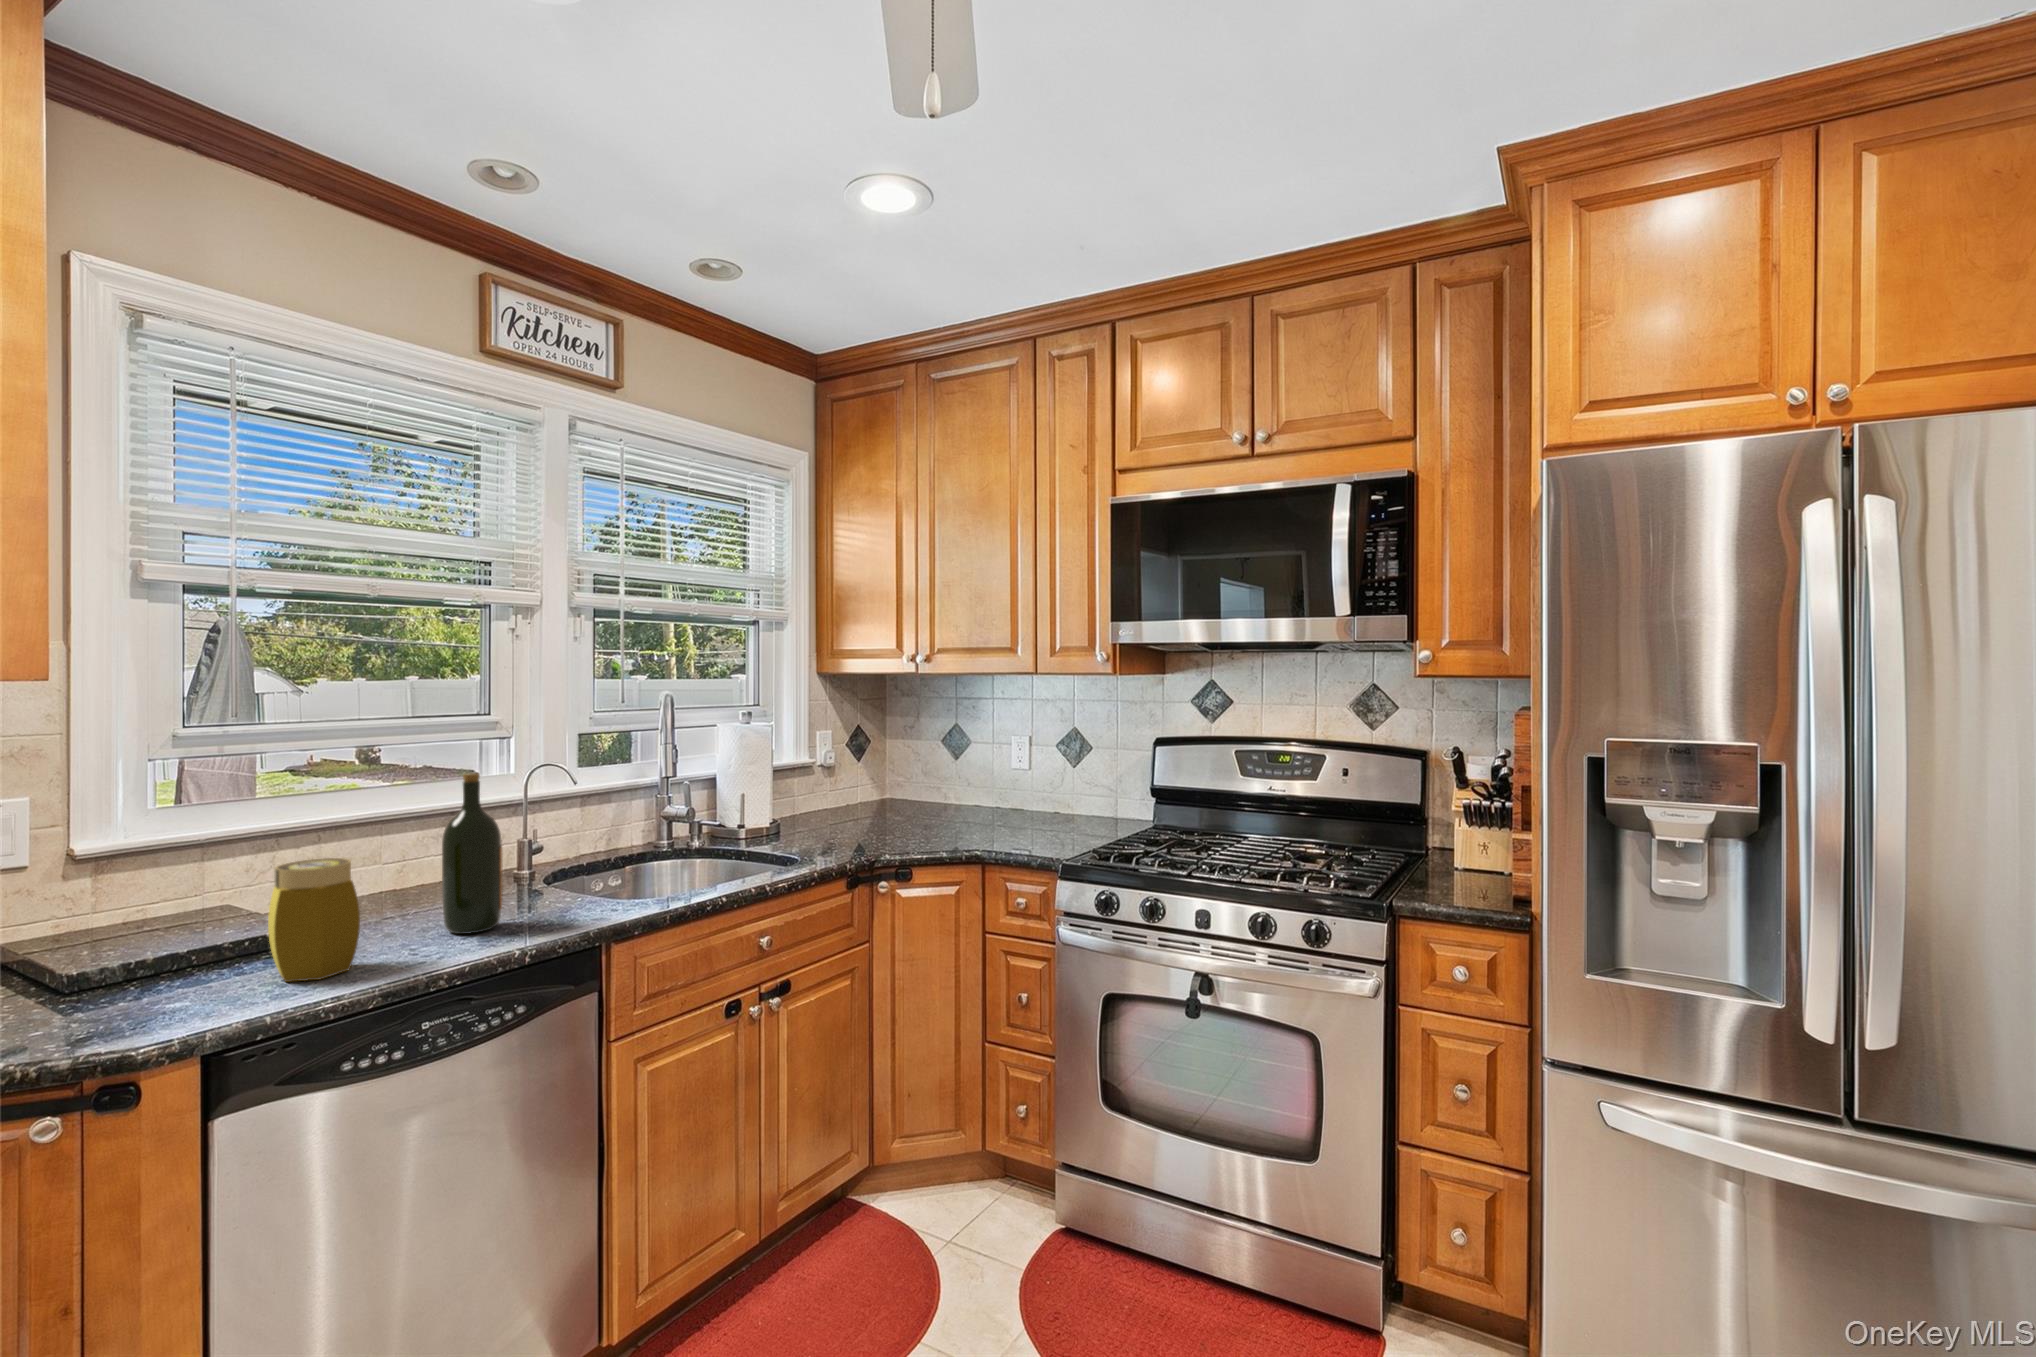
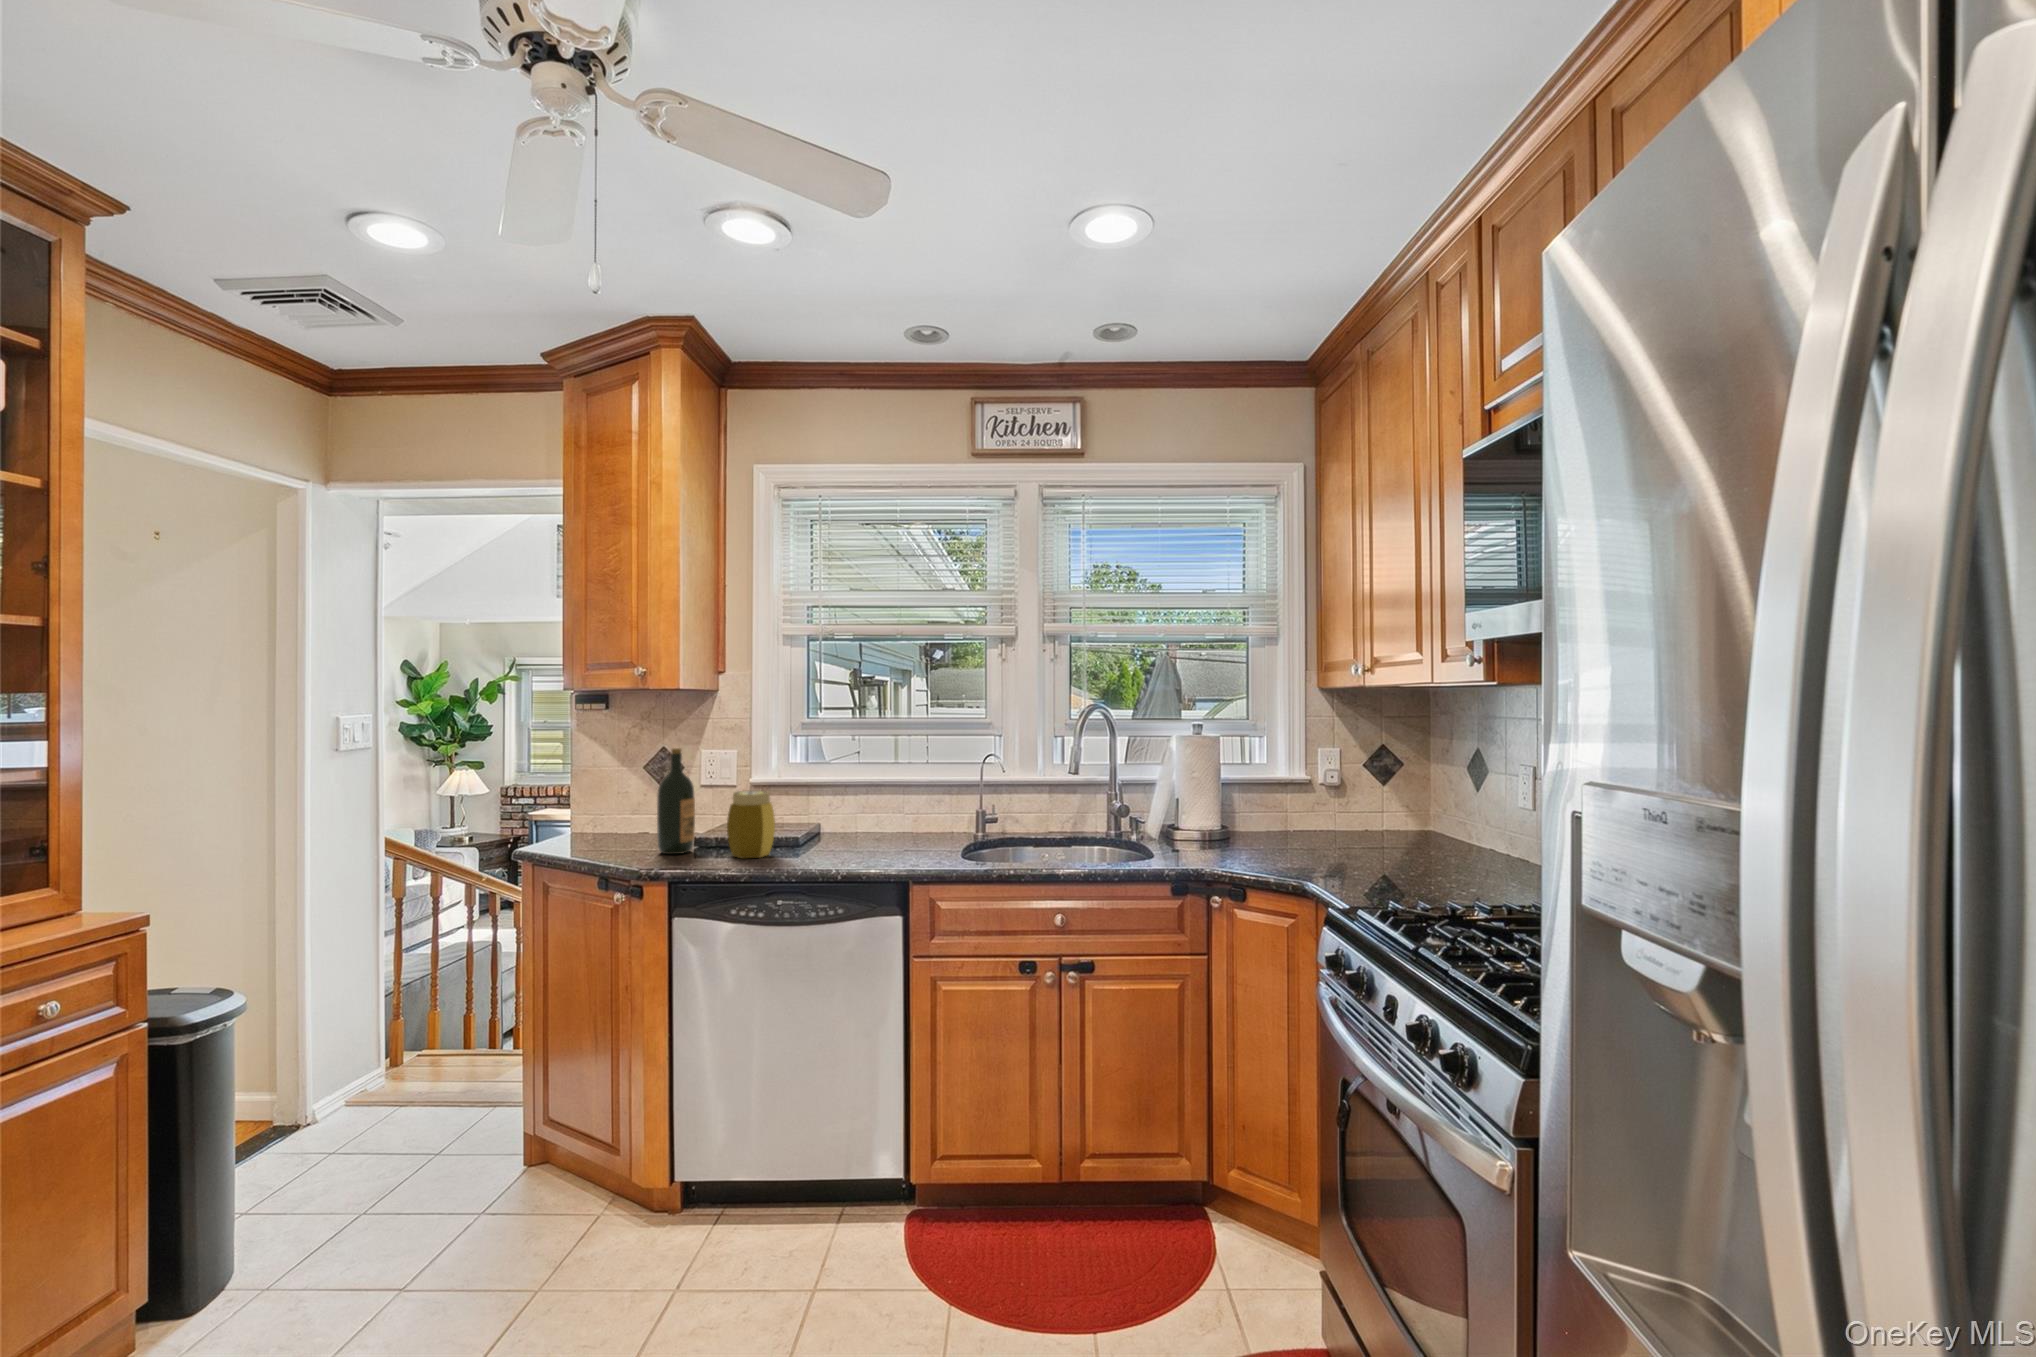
wine bottle: present [442,773,503,934] -> present [657,748,695,854]

